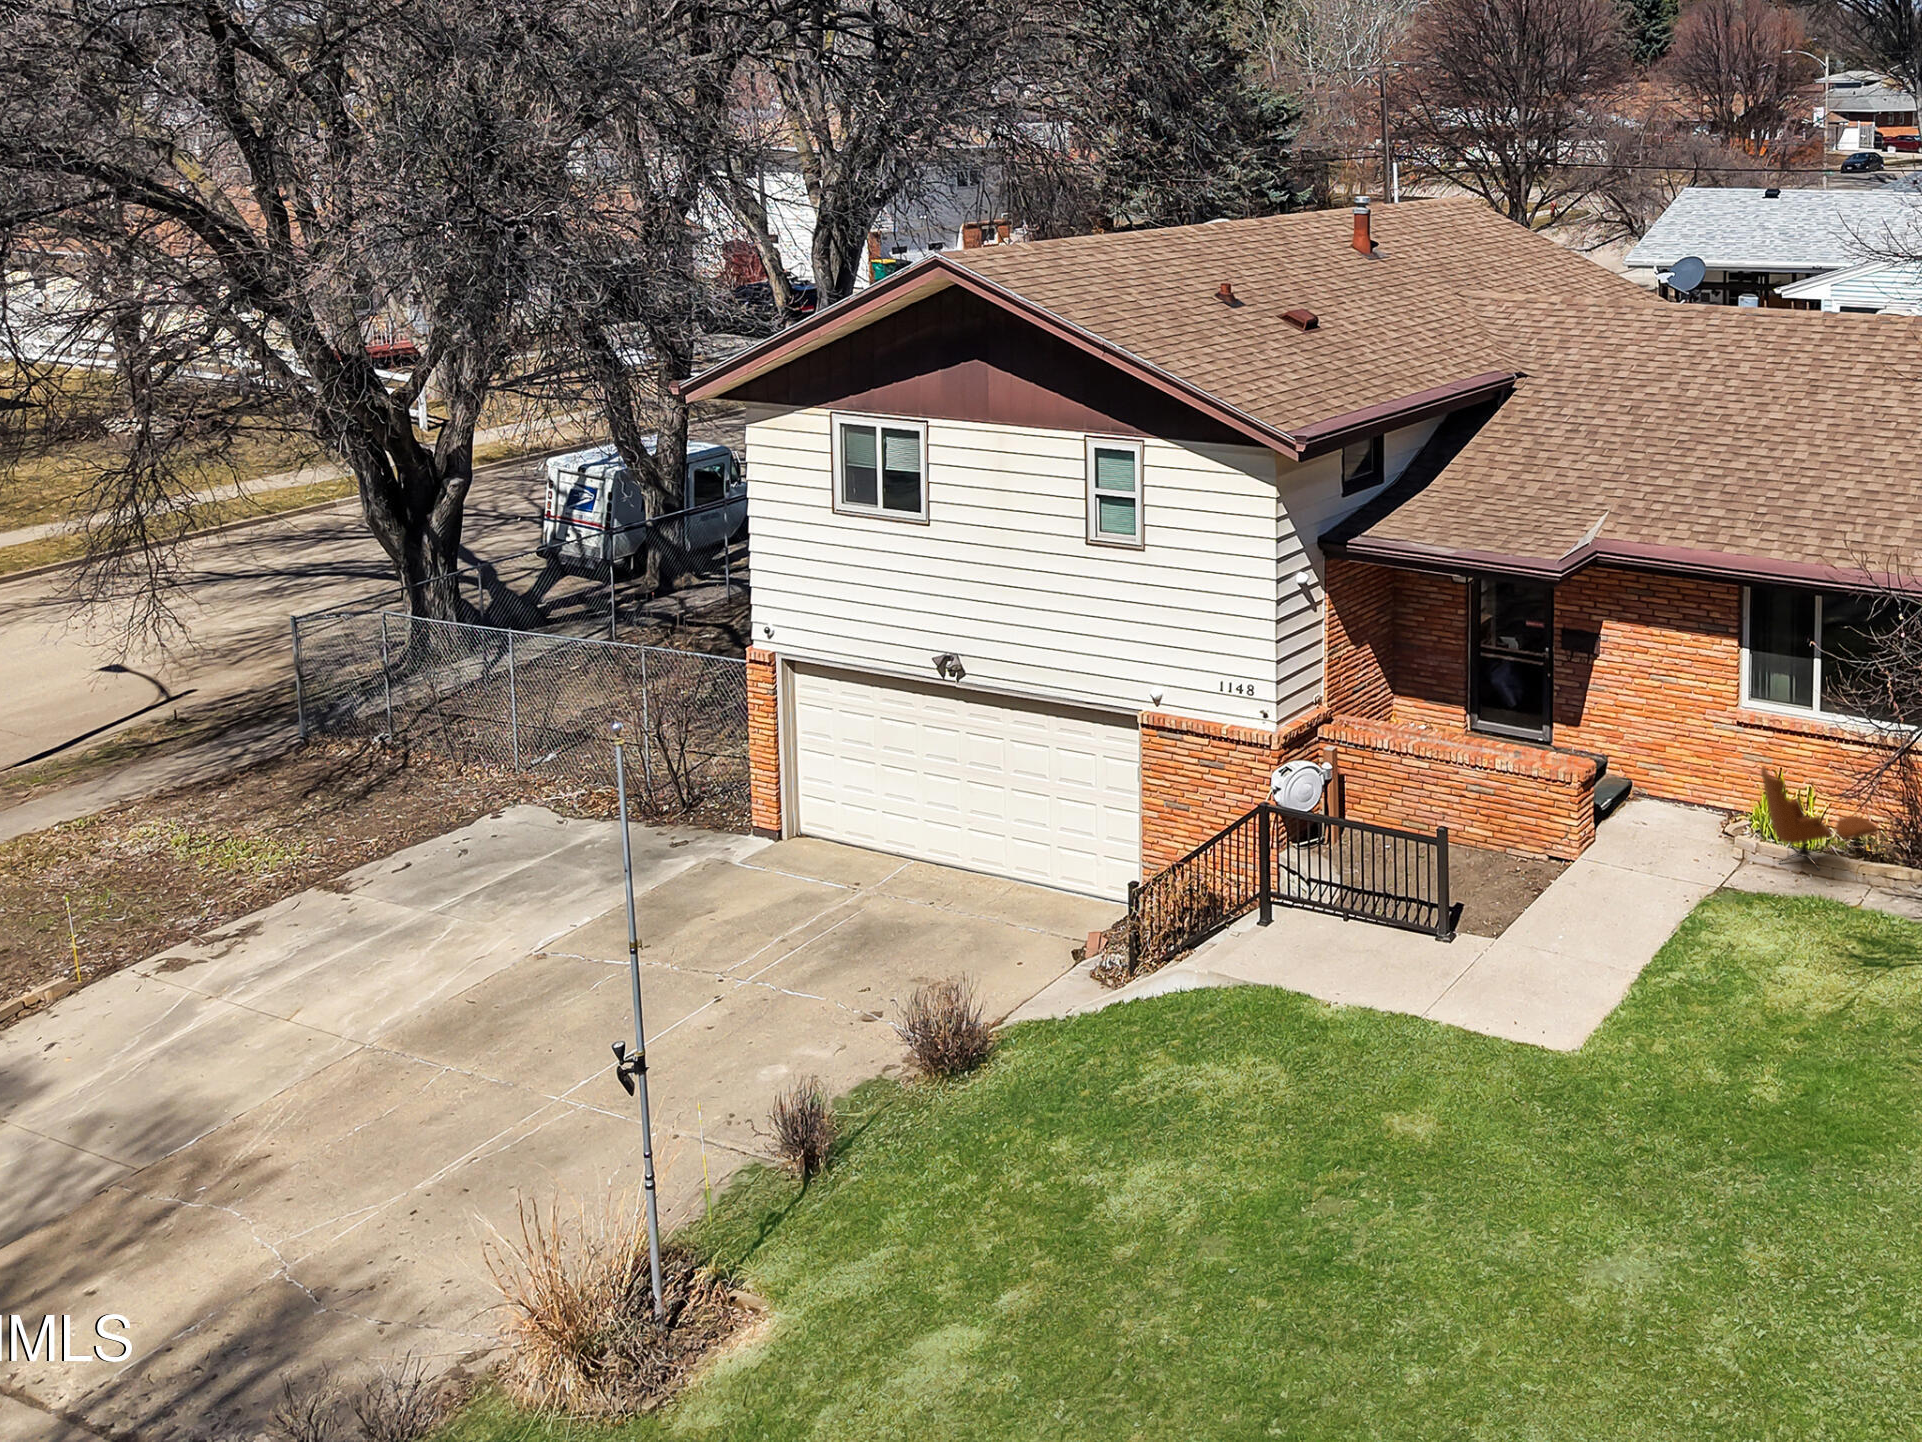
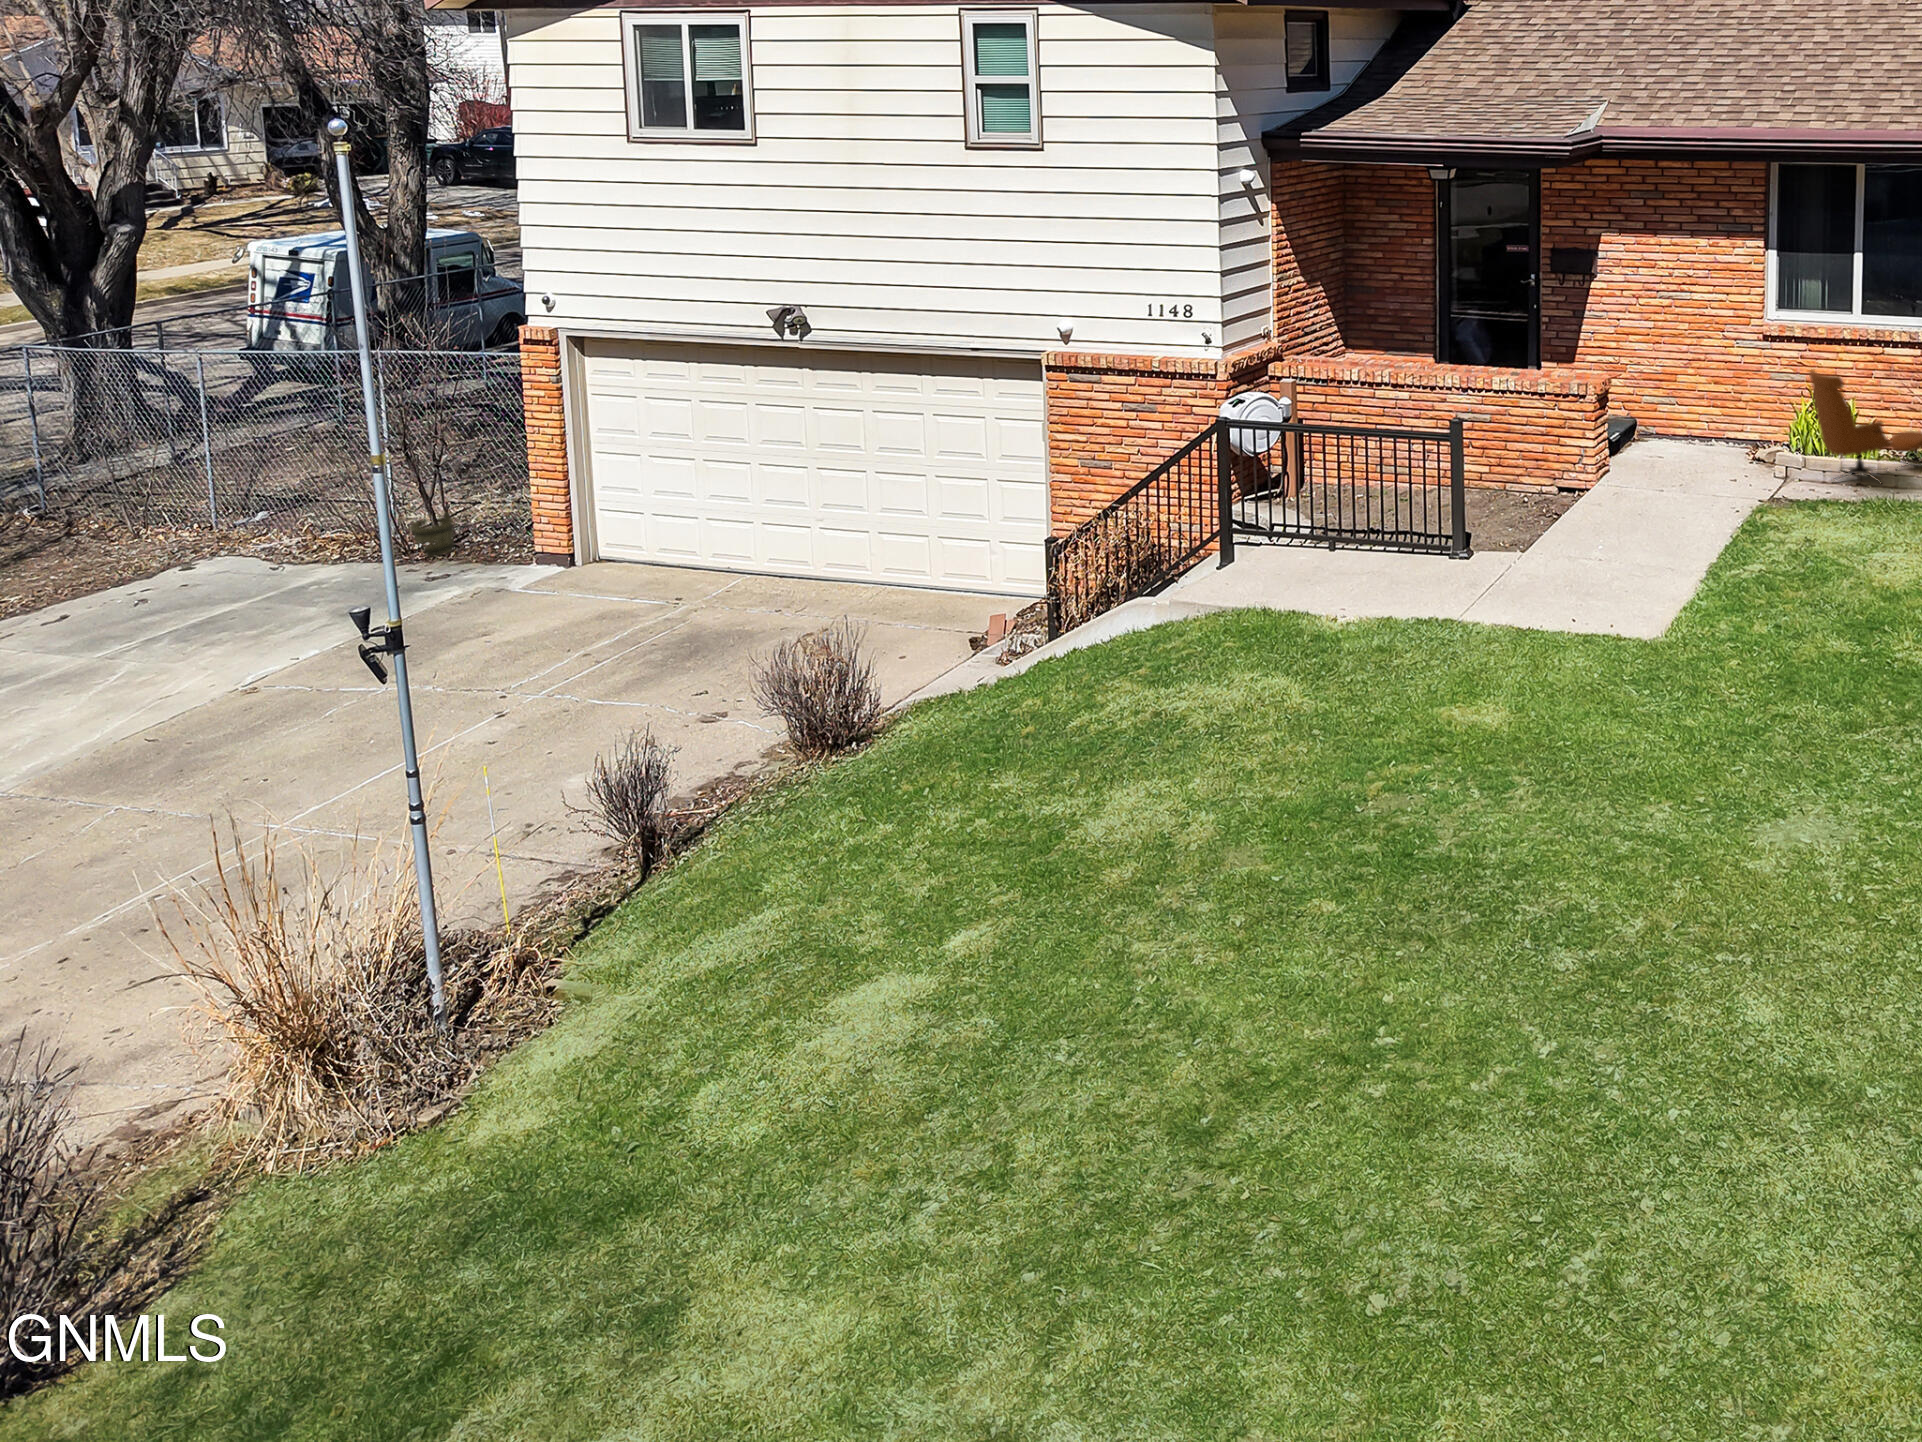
bucket: none [664,772,696,811] -> present [411,512,454,557]

